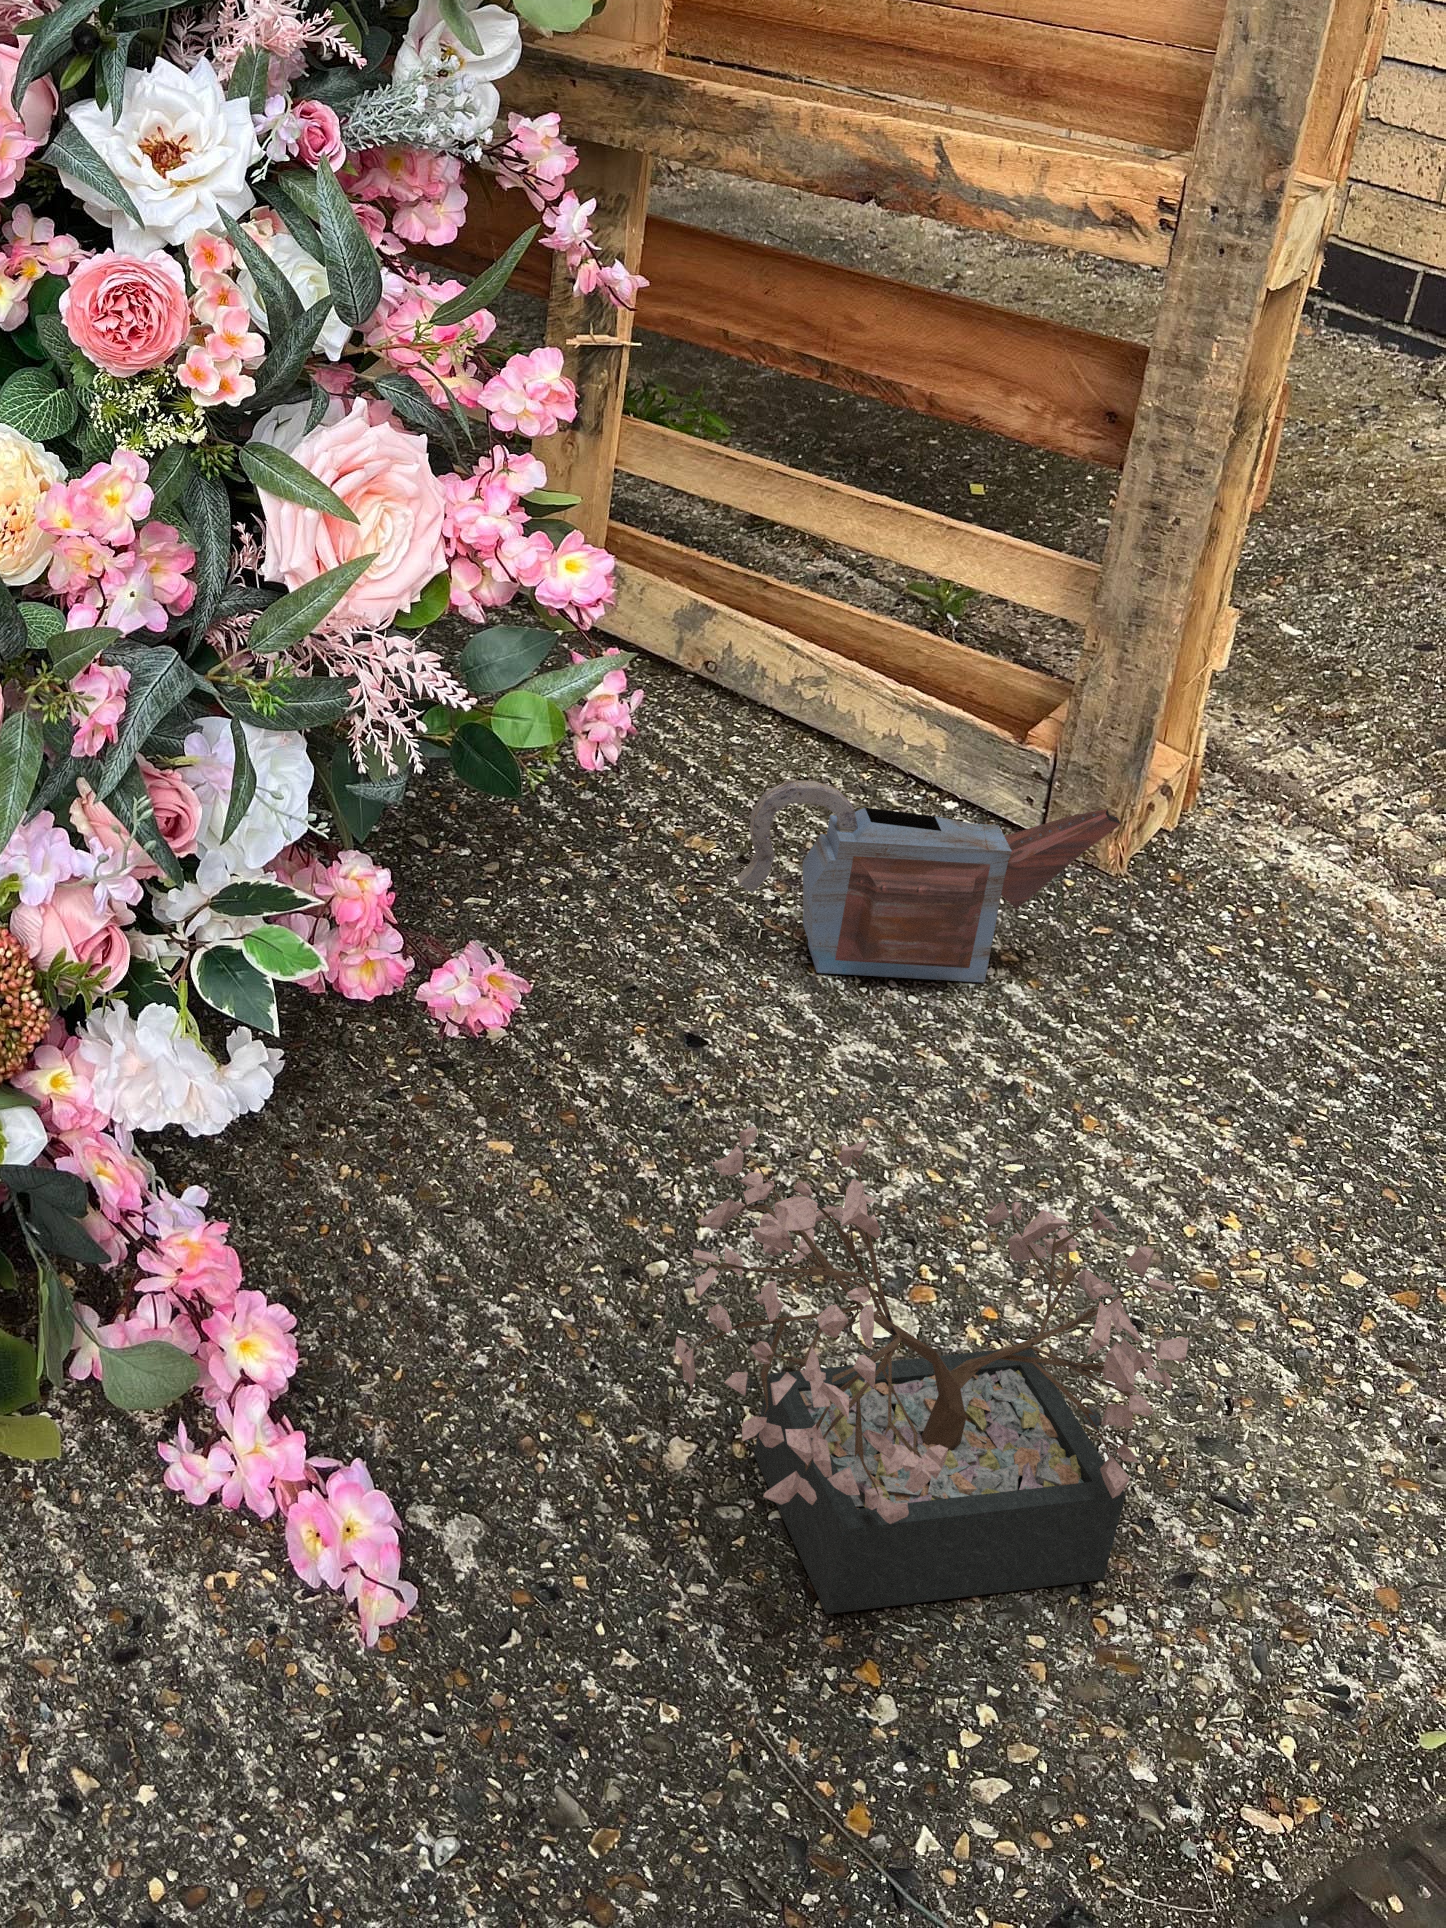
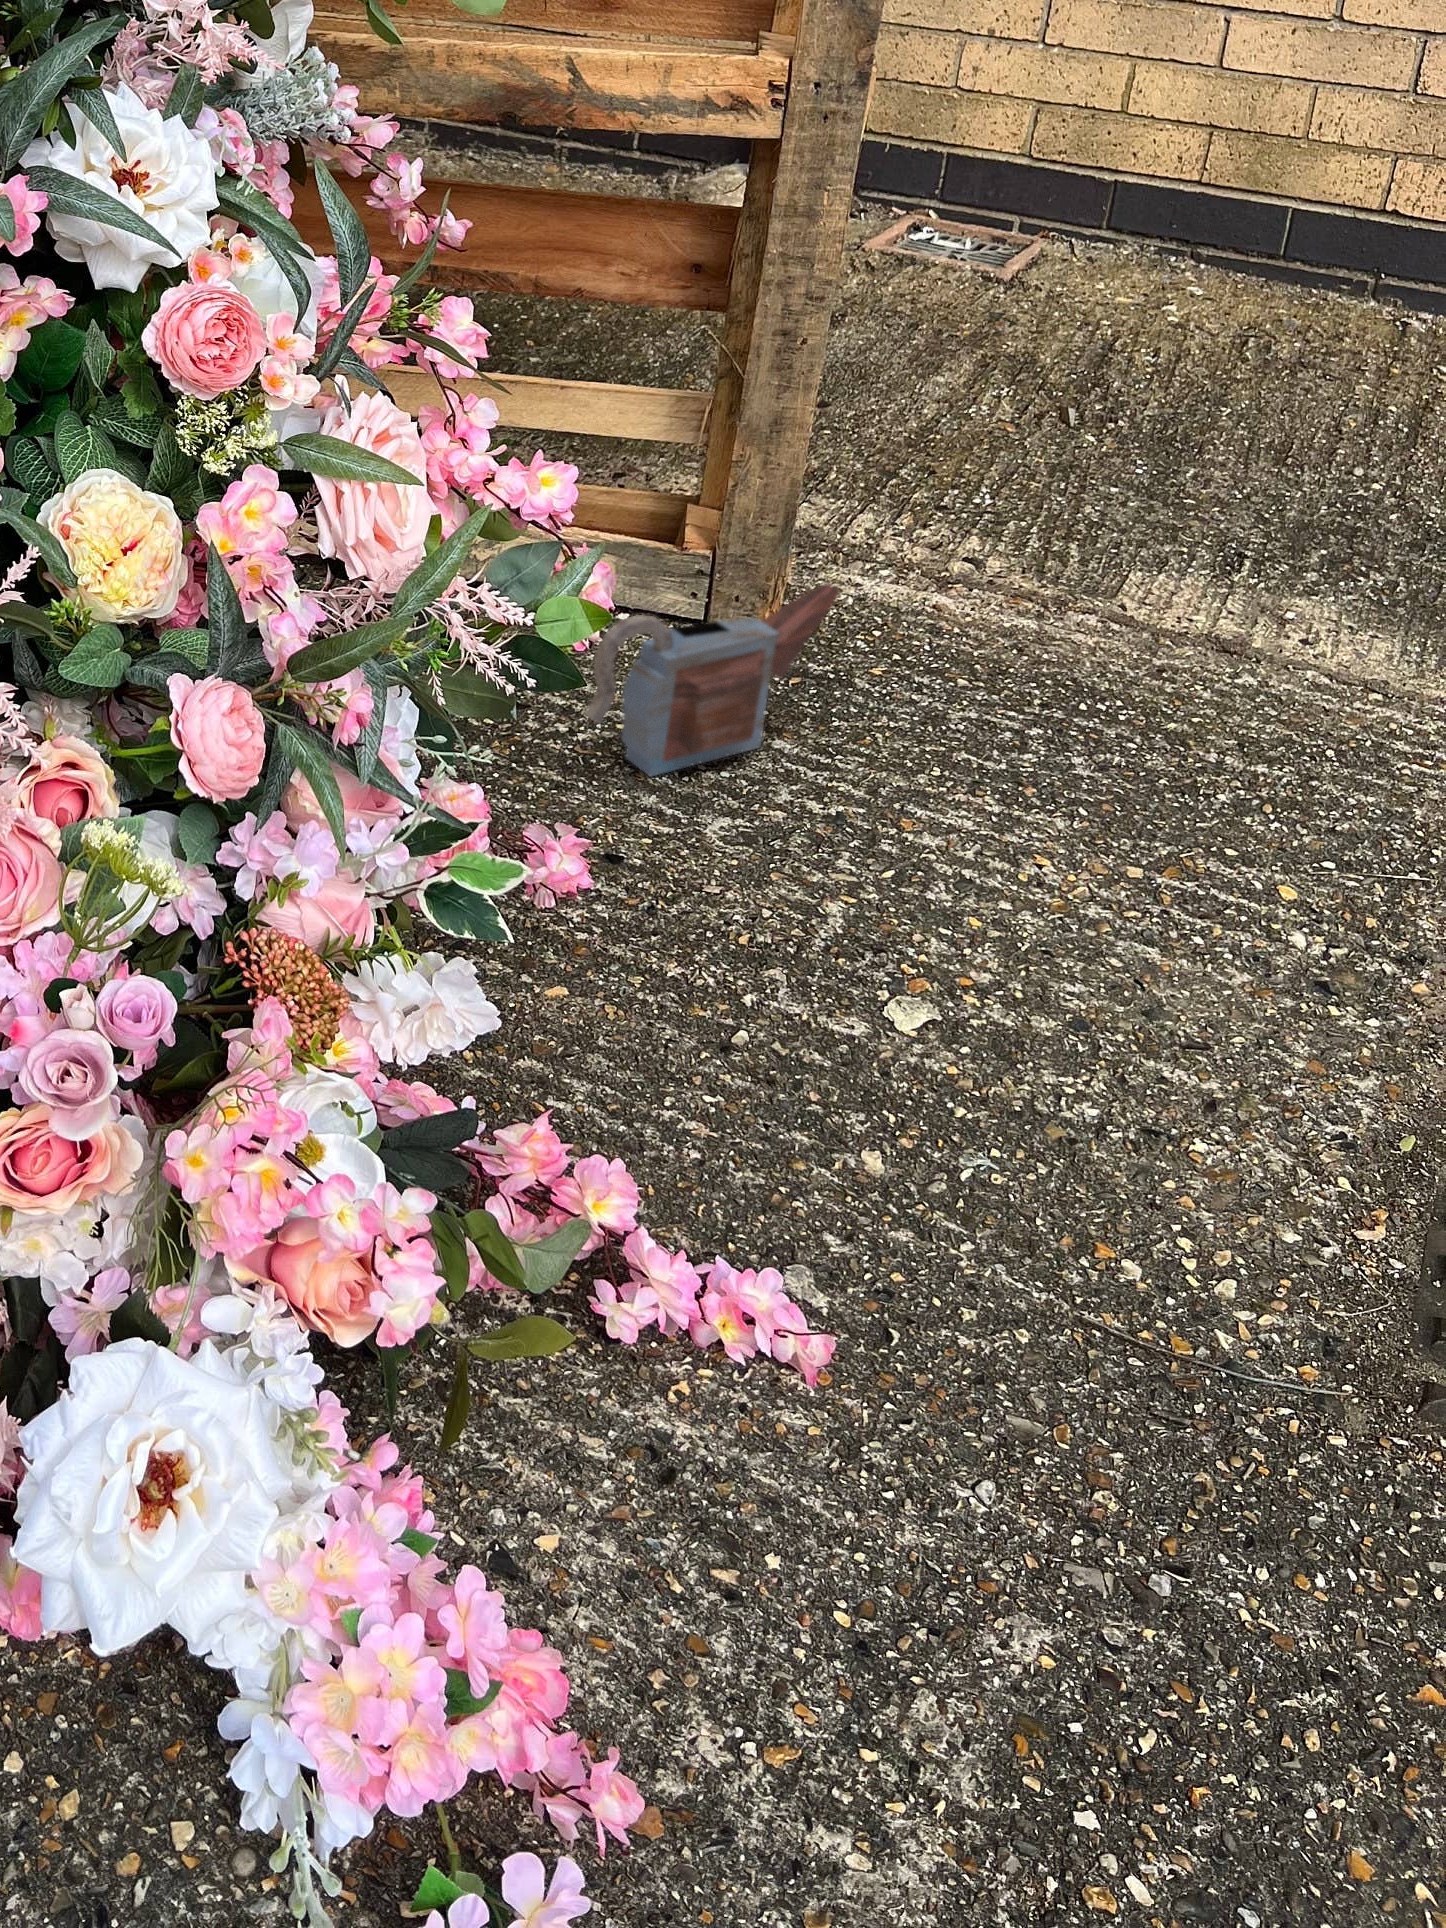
decorative plant: present [675,1127,1188,1614] -> none [893,858,1219,1224]

